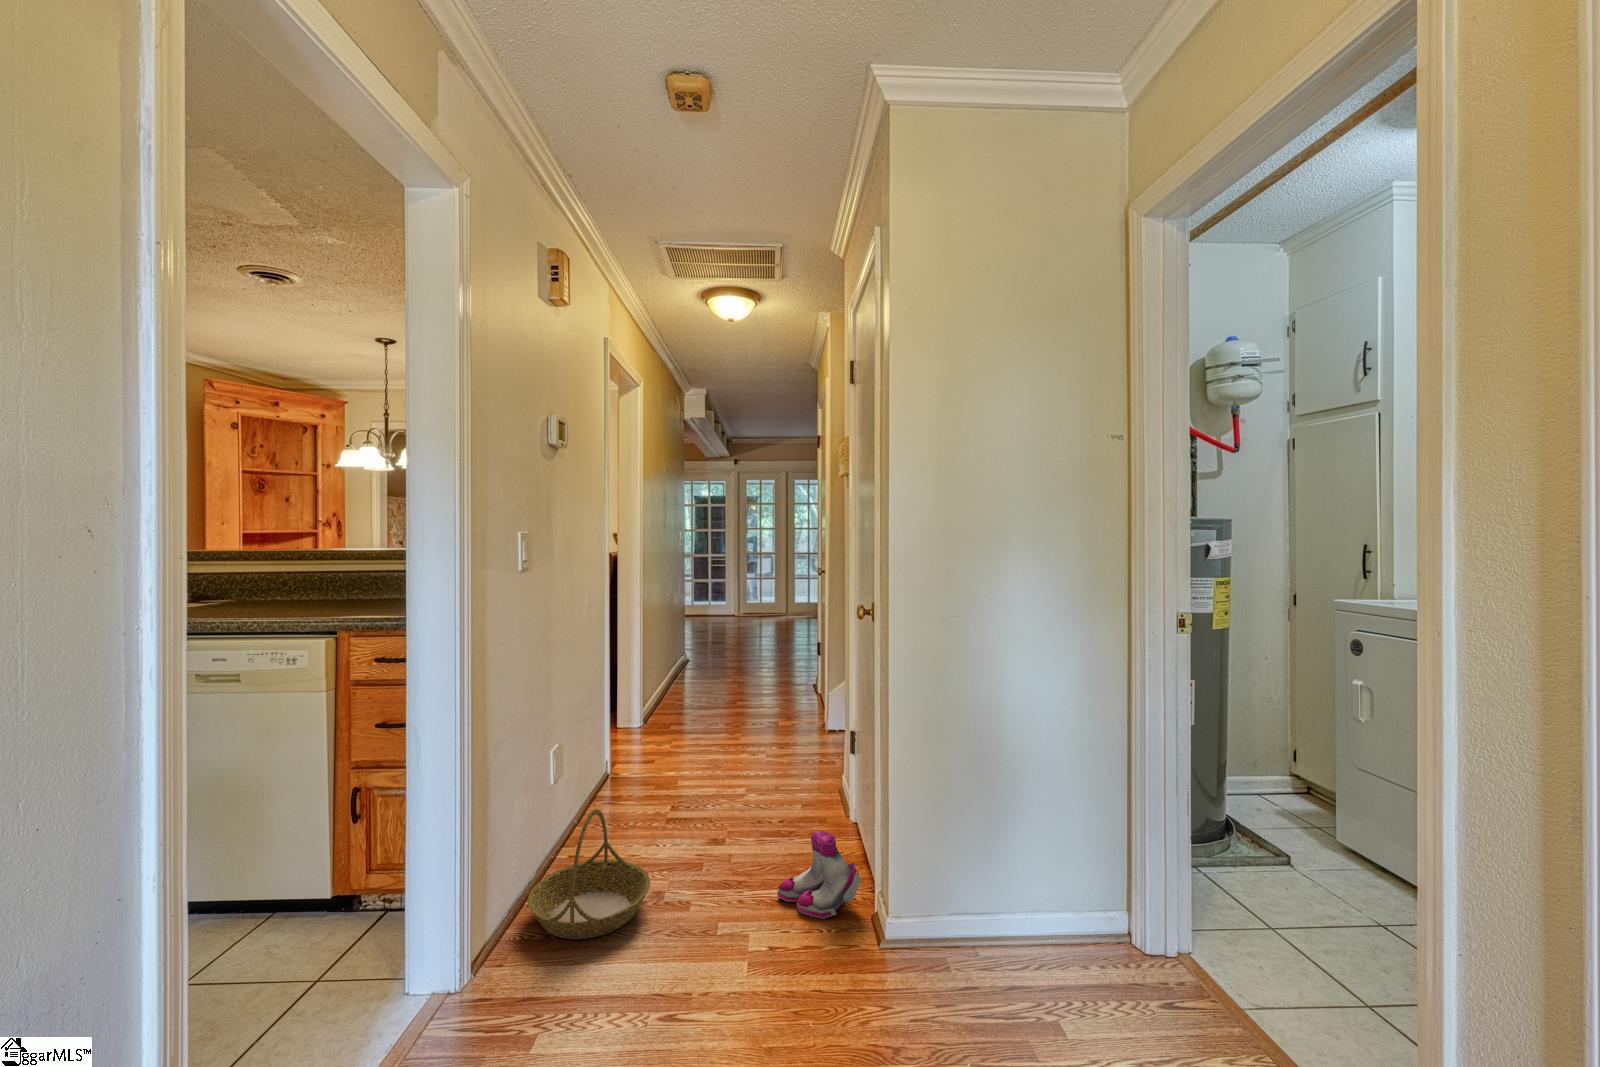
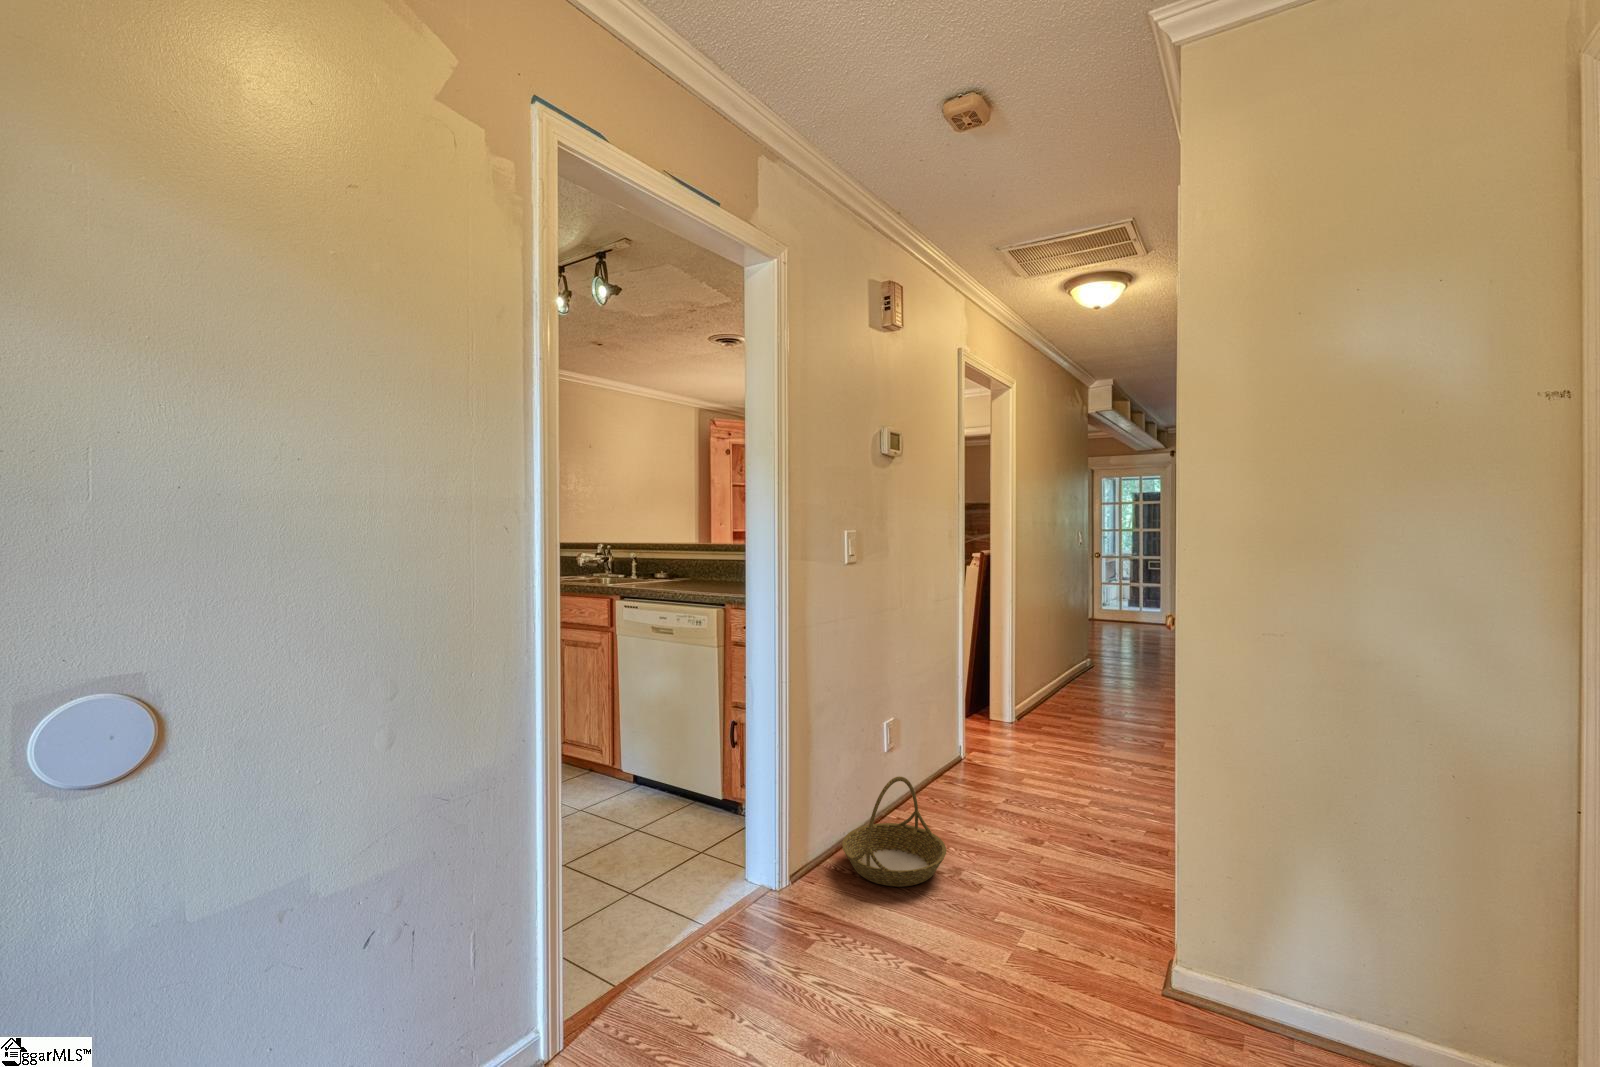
boots: present [777,831,861,919] -> none [1071,855,1163,947]

